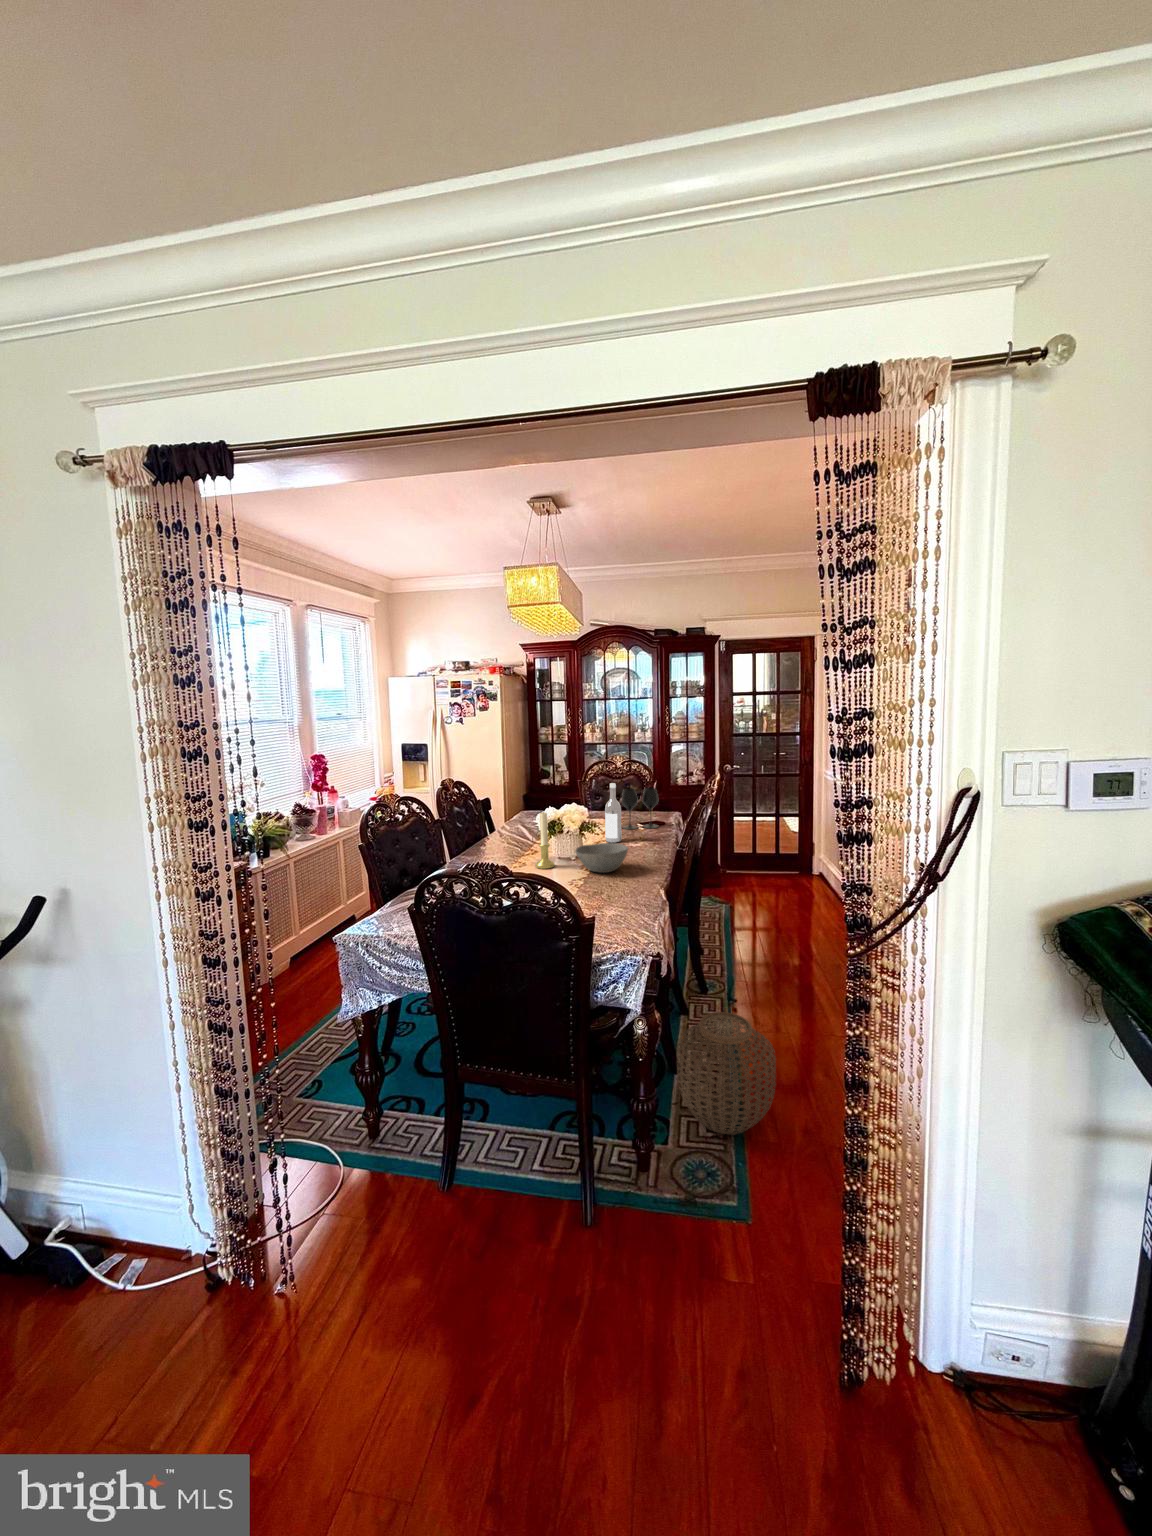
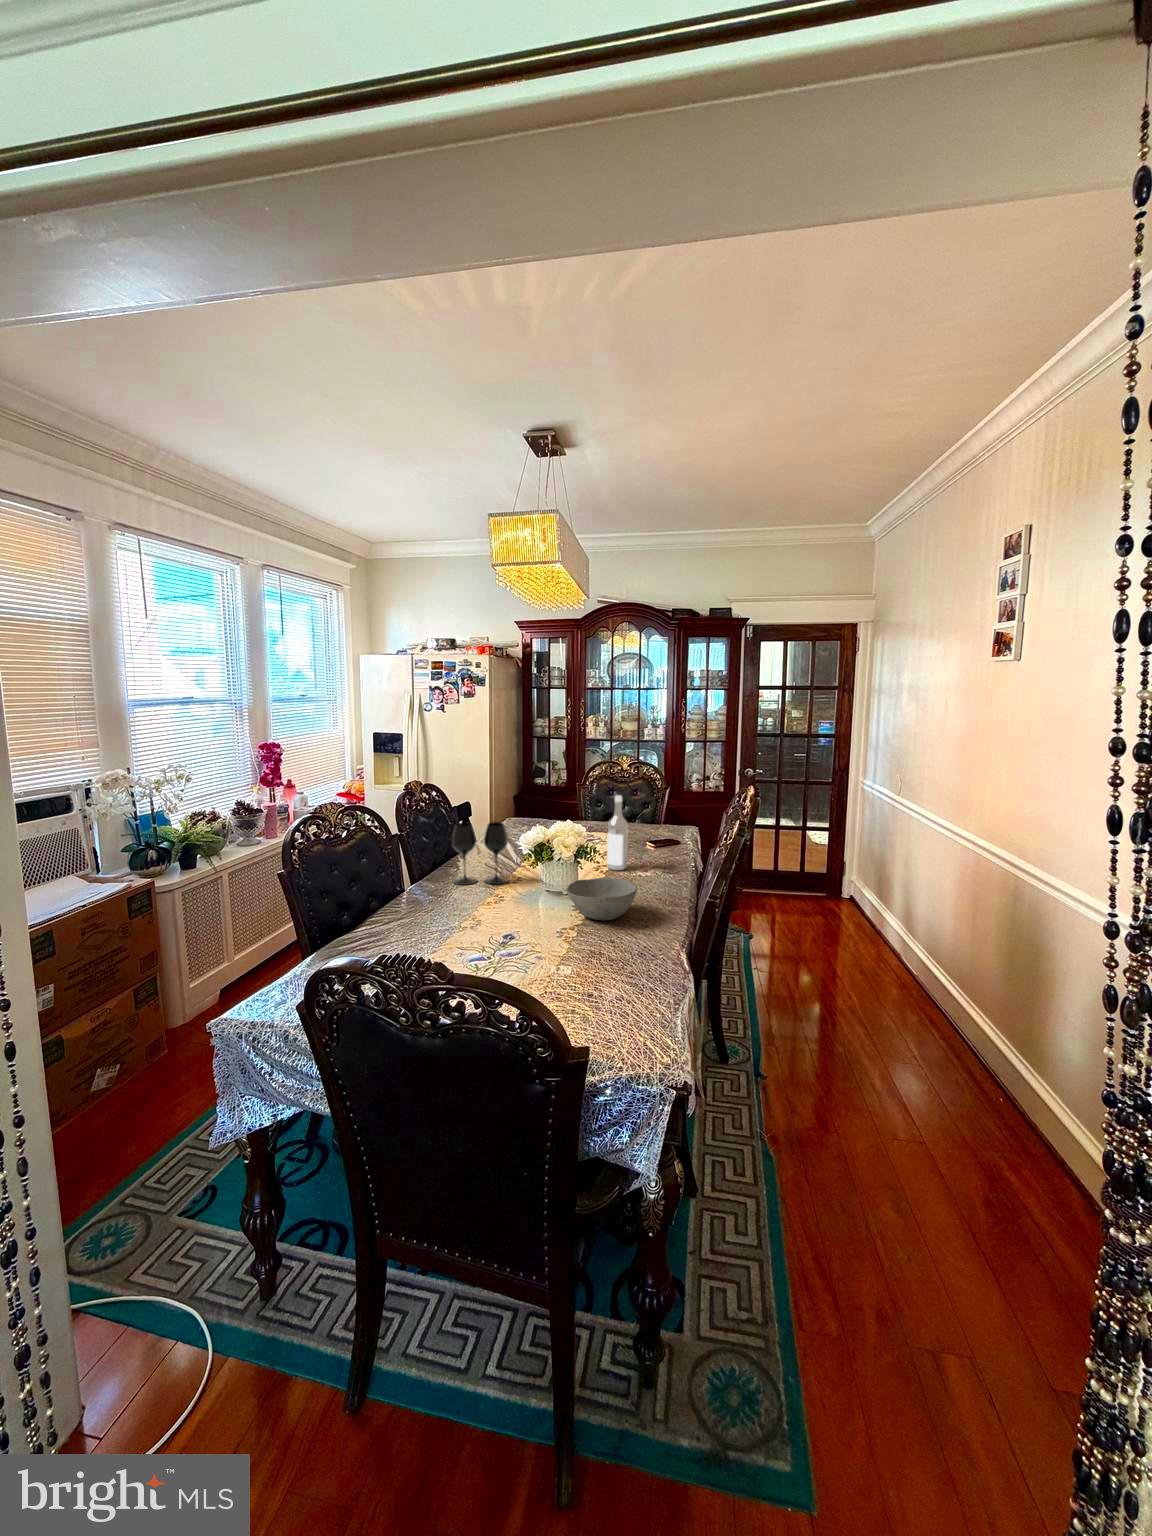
wine glass: present [622,787,658,829] -> present [452,822,509,885]
candle holder: present [536,812,555,869] -> none [515,834,540,910]
woven basket: present [677,1012,776,1134] -> none [697,1133,841,1319]

